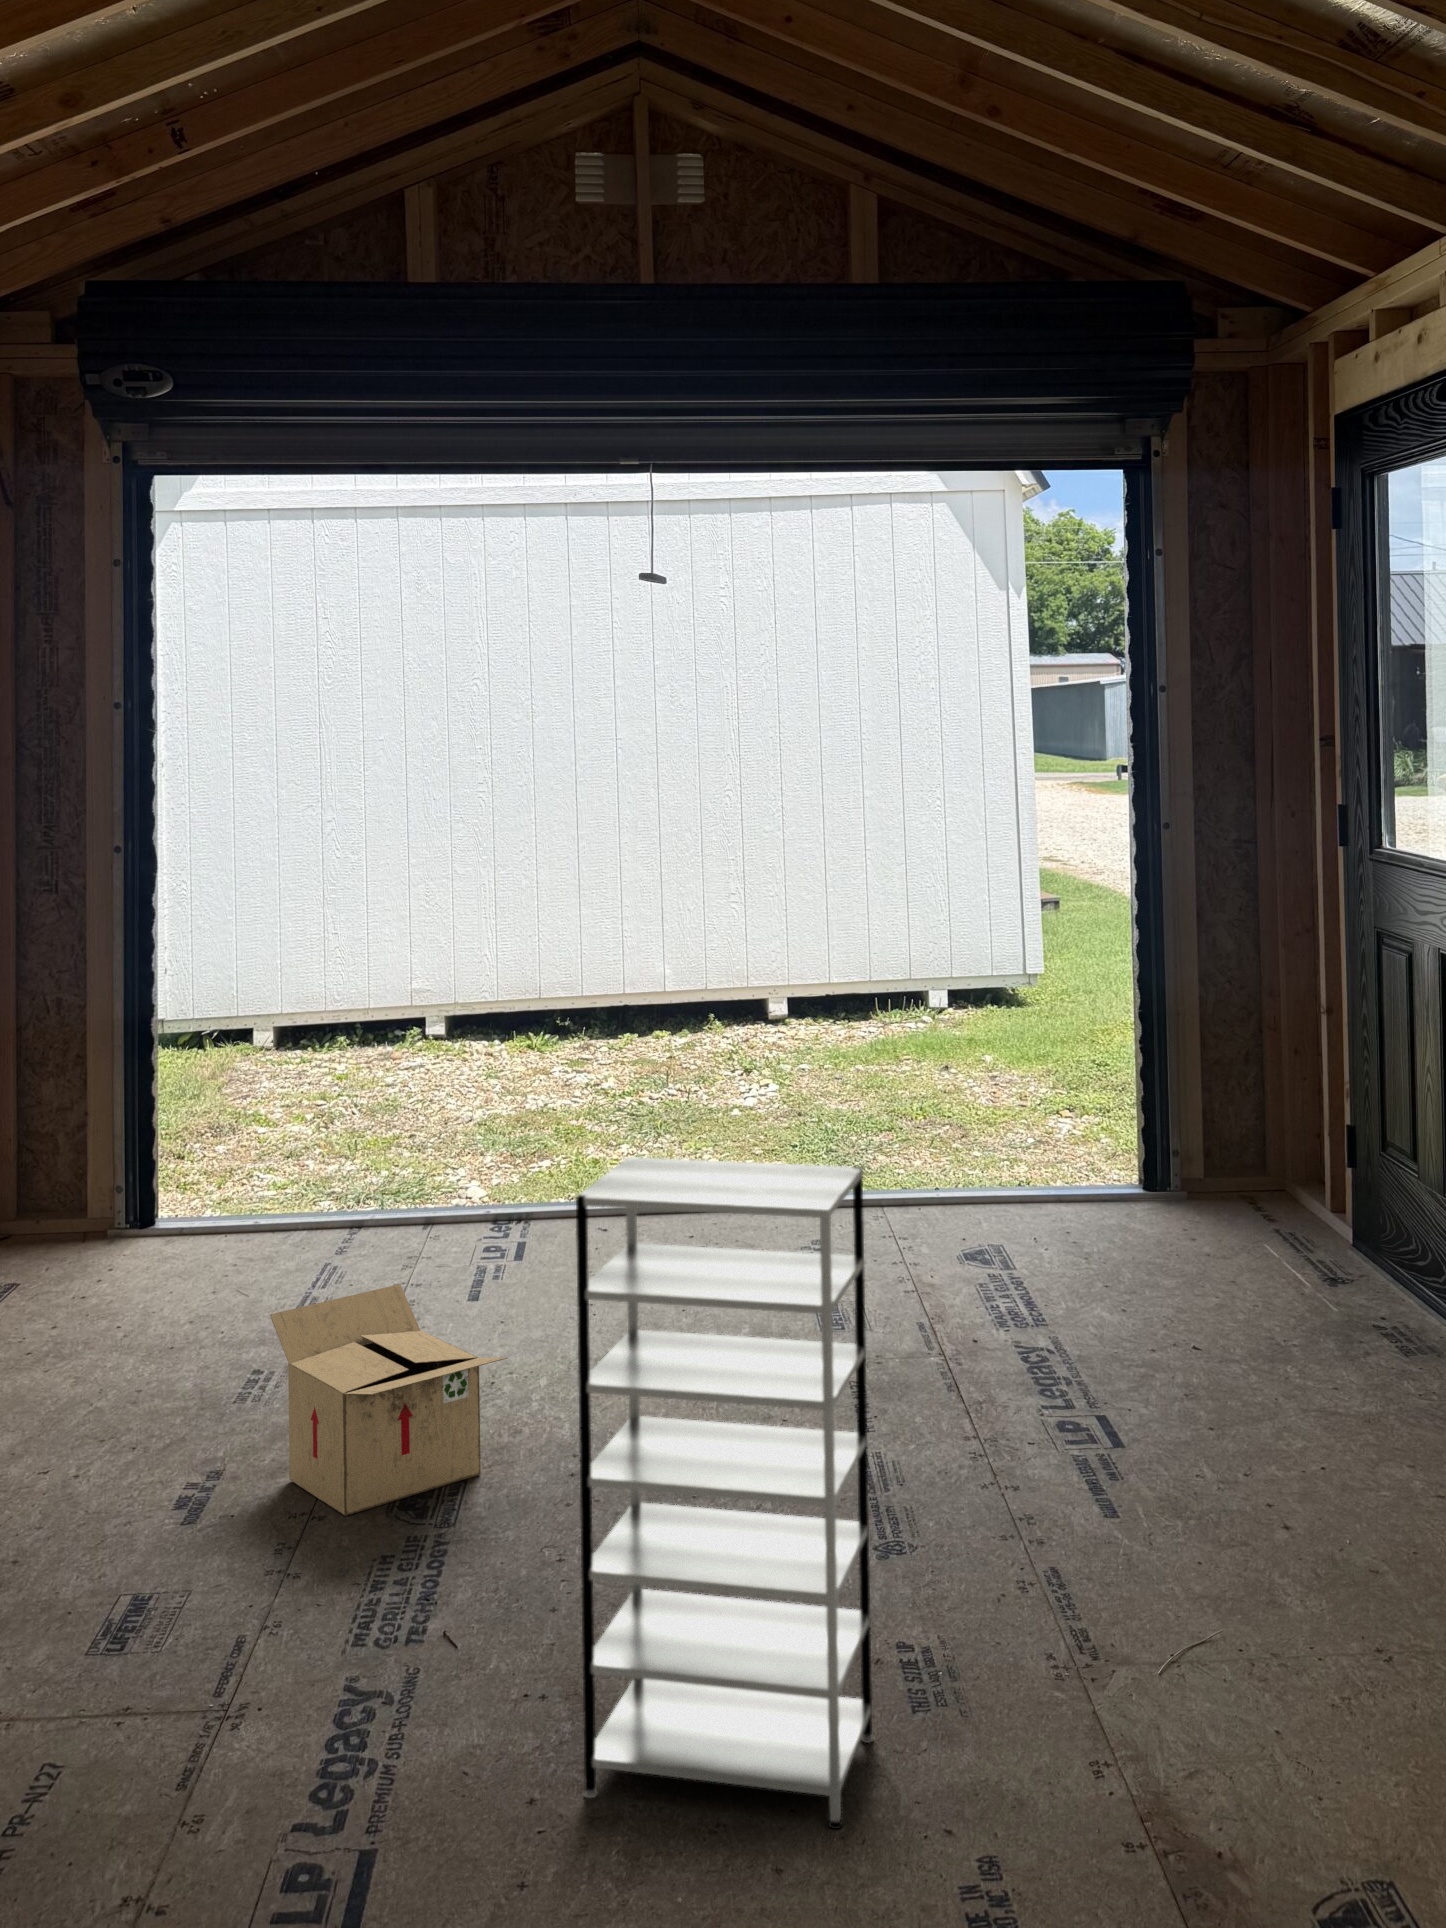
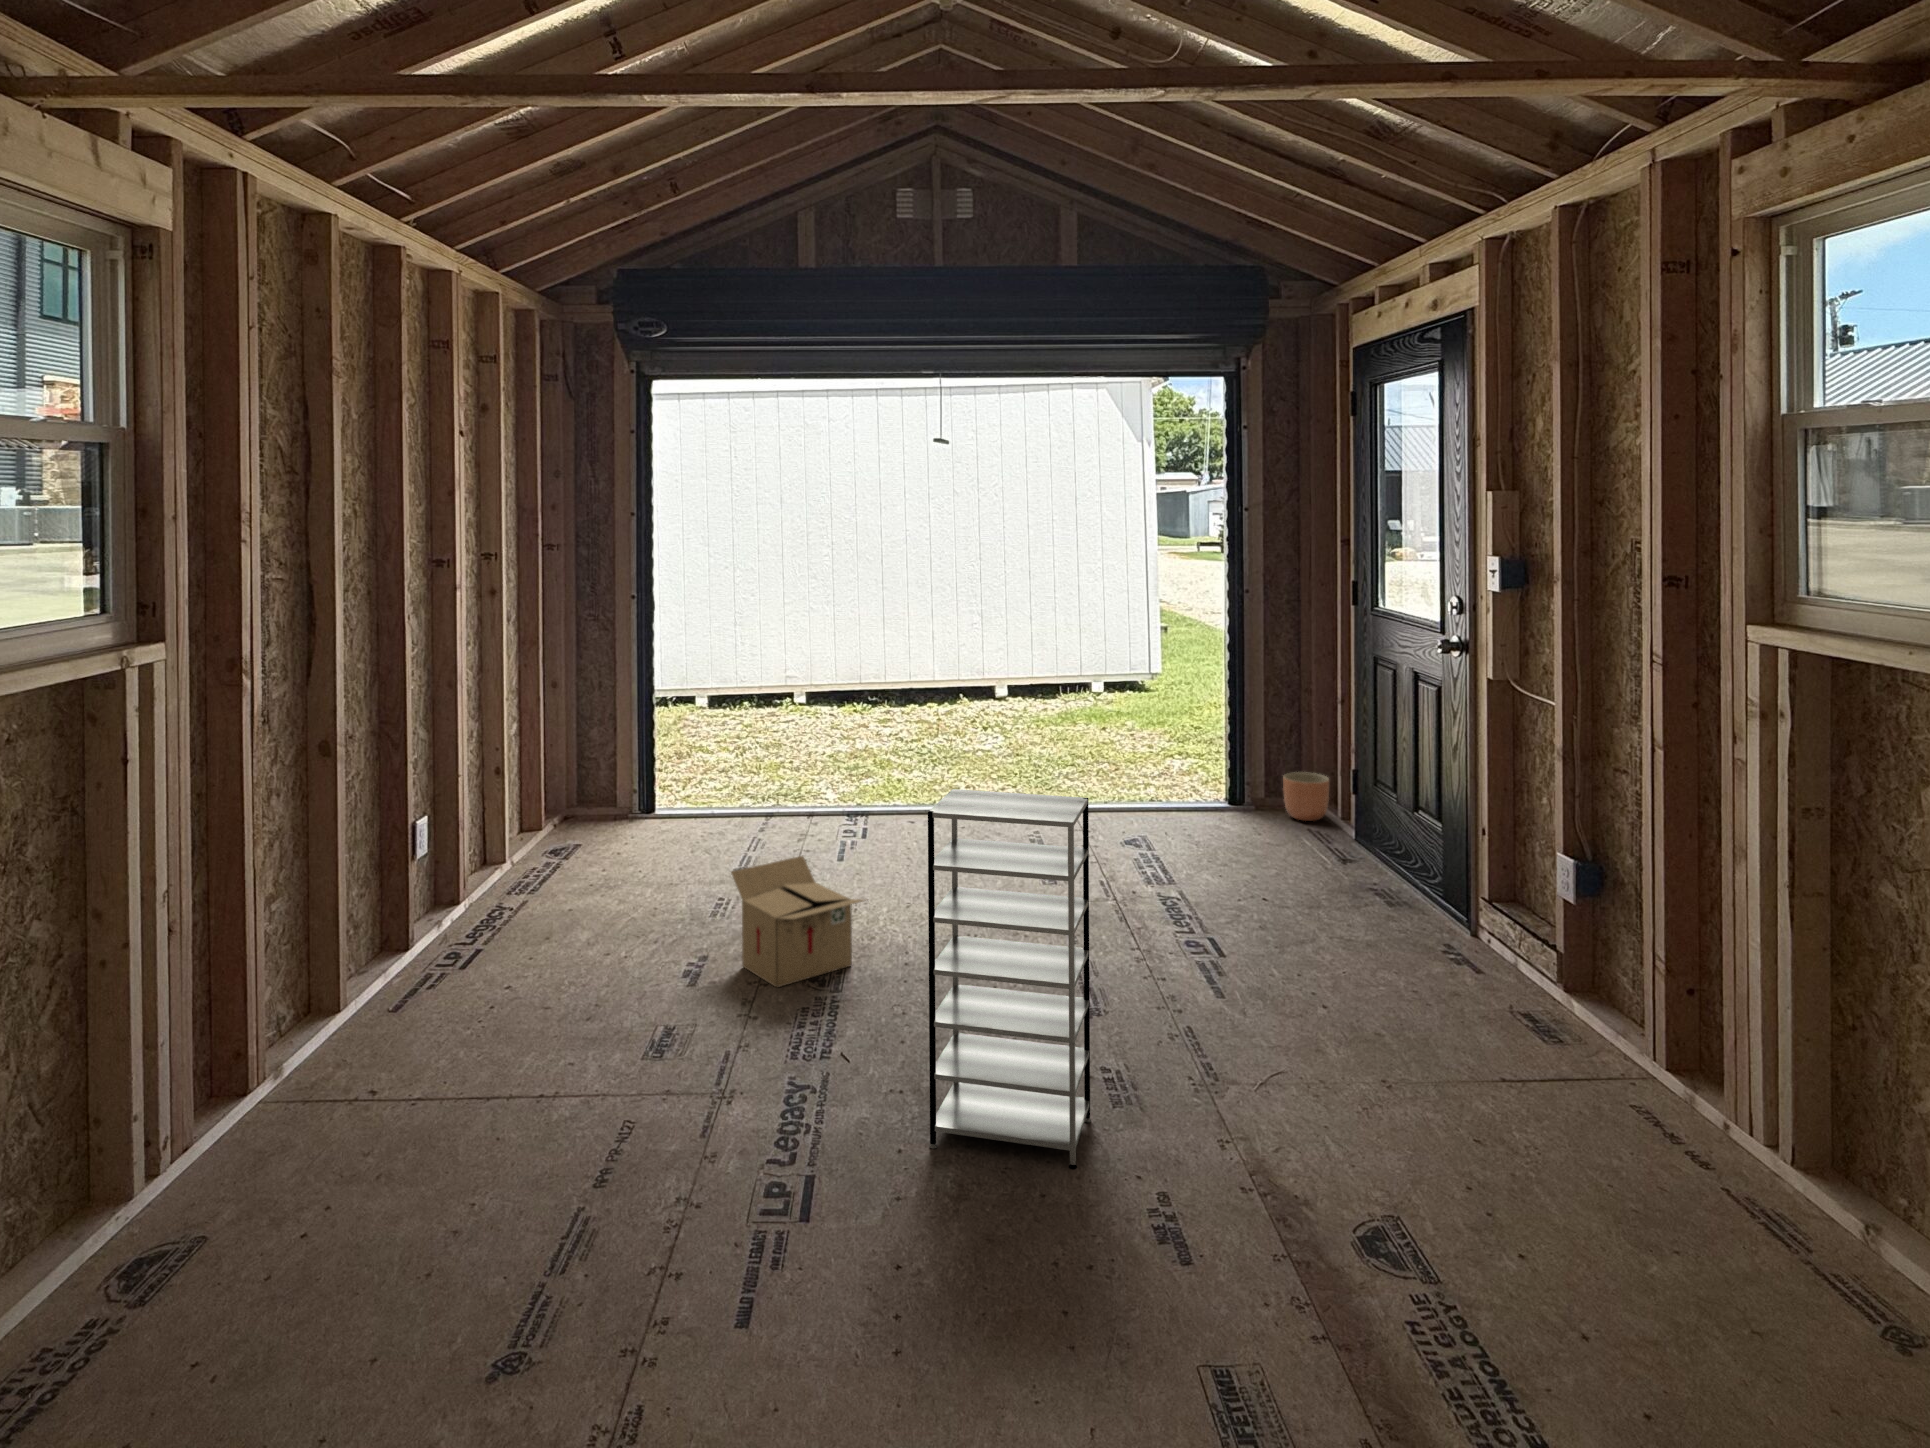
planter: none [1230,1131,1306,1212] -> present [1283,772,1329,821]

